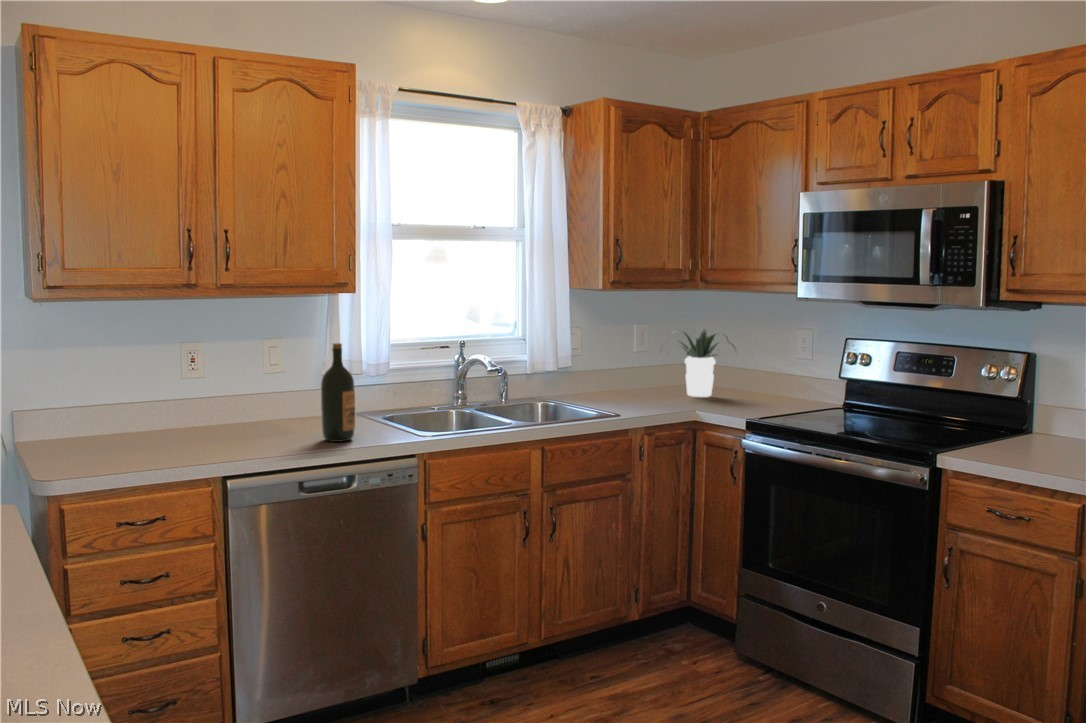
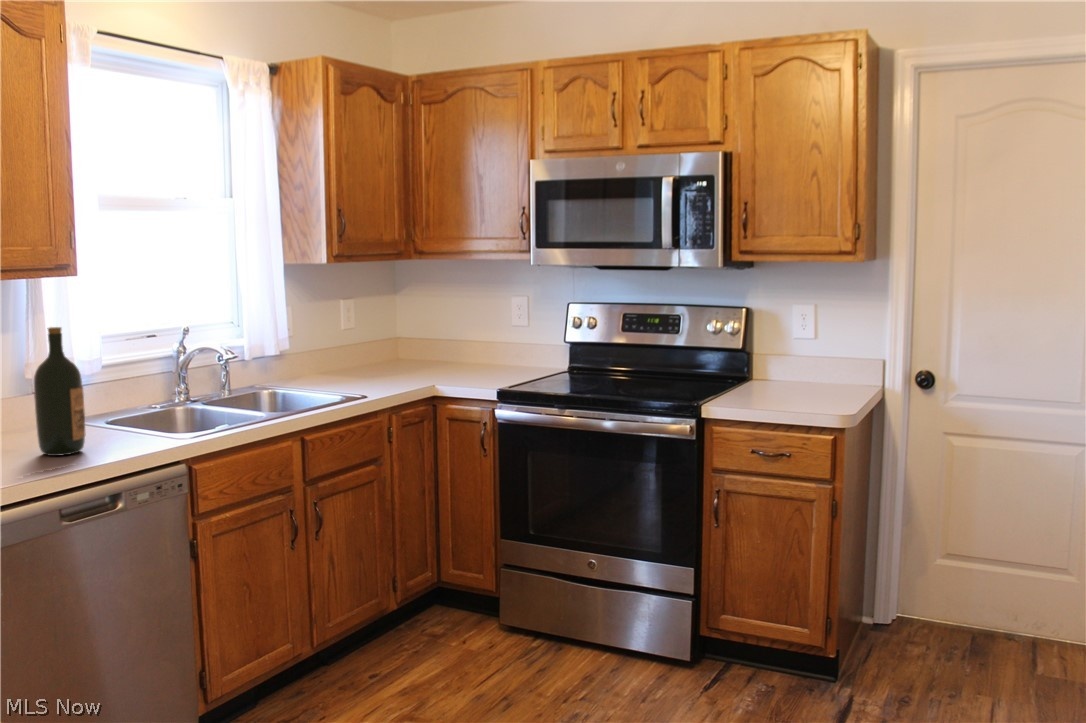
potted plant: present [672,328,734,397] -> none [376,302,462,374]

